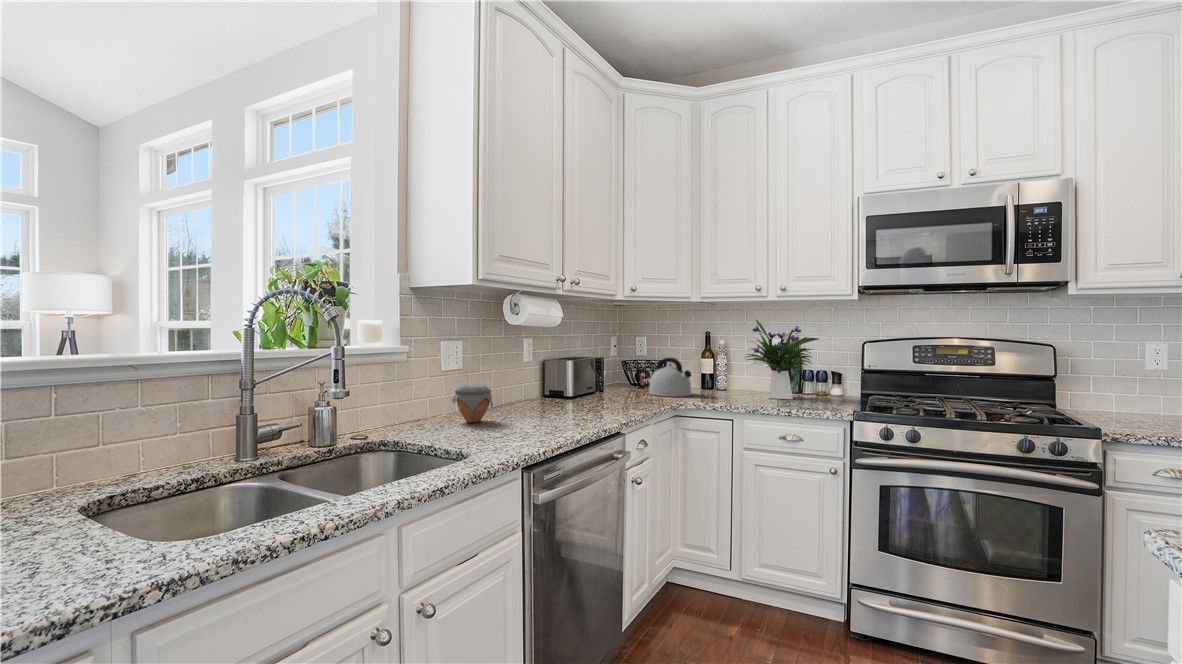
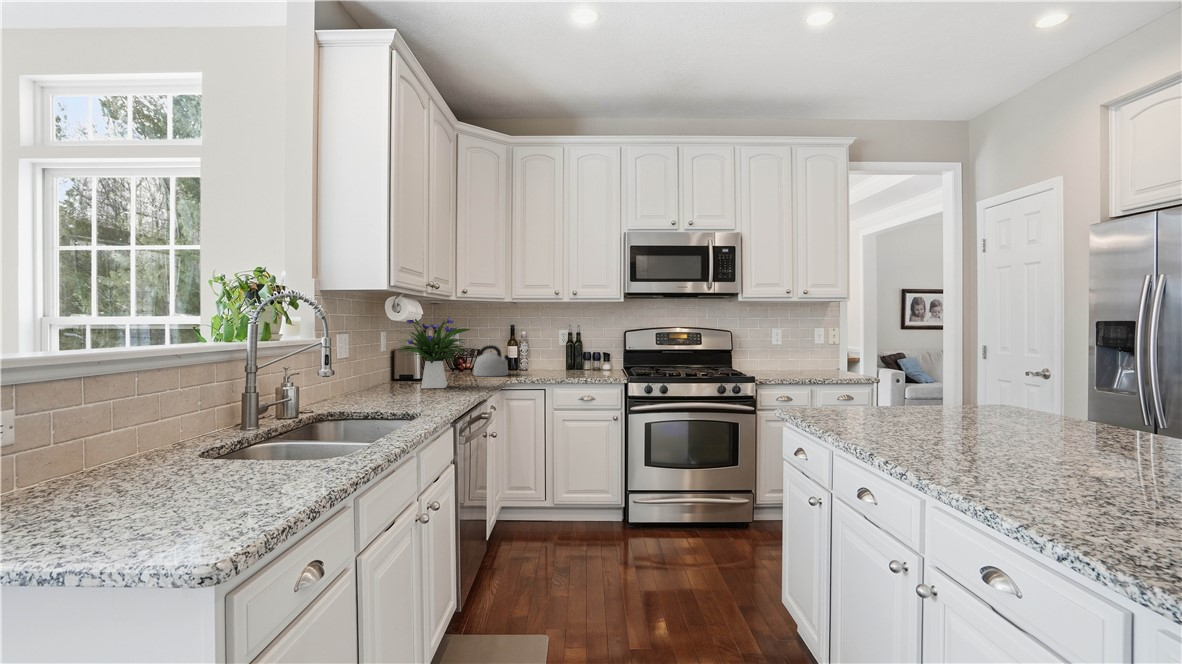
flower arrangement: present [746,320,818,399] -> present [399,317,470,388]
jar: present [452,384,493,423] -> none [335,371,377,405]

